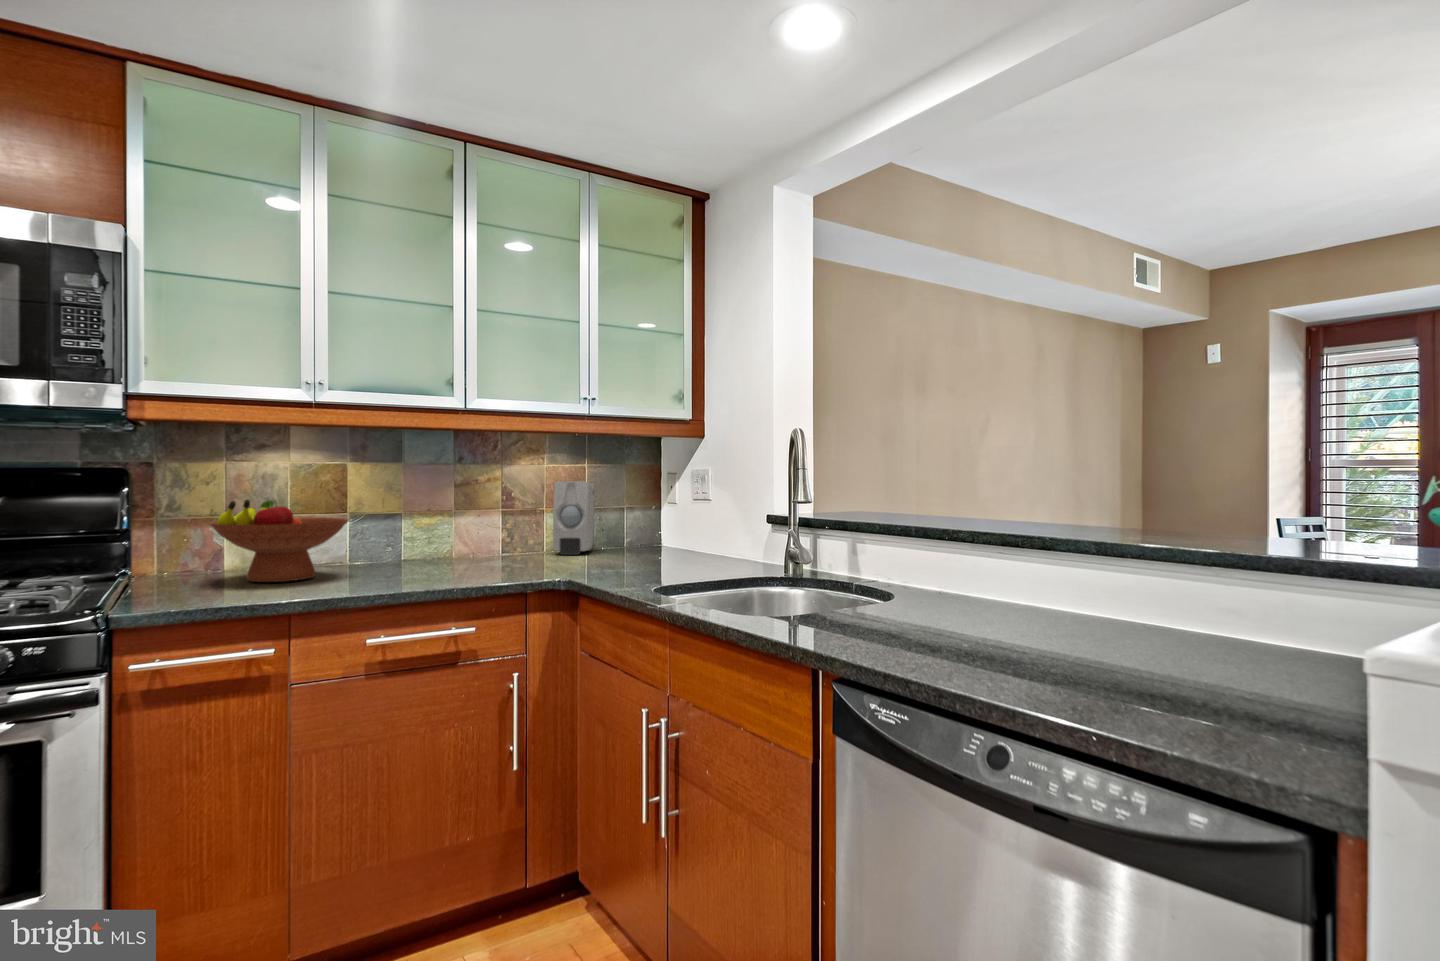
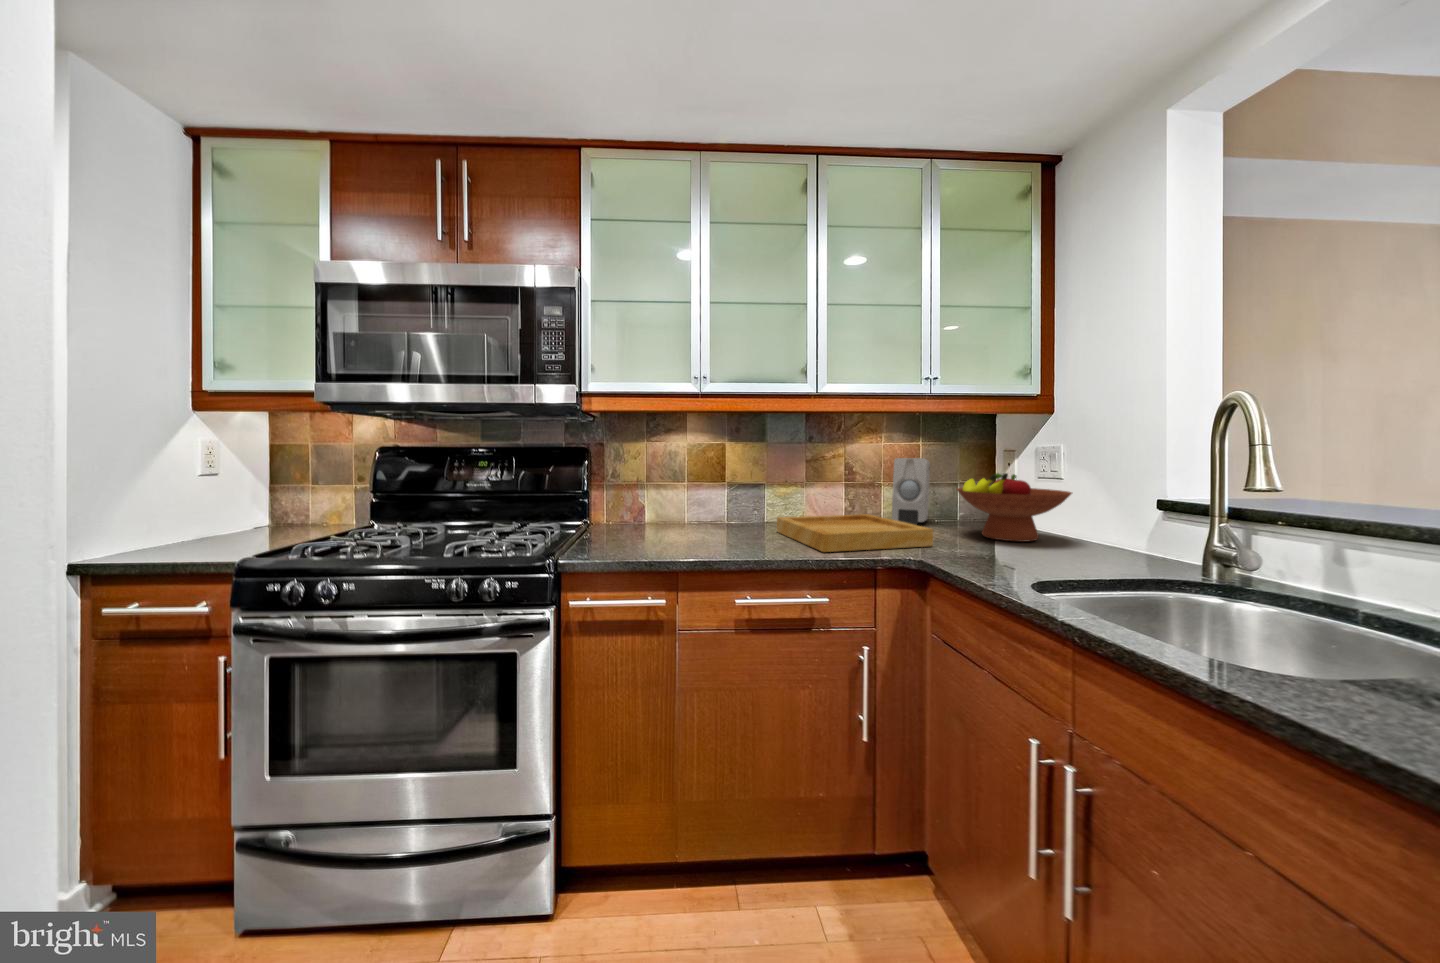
fruit bowl: present [209,499,348,582] -> present [957,473,1072,542]
tray: none [415,544,586,582] -> present [777,514,933,552]

